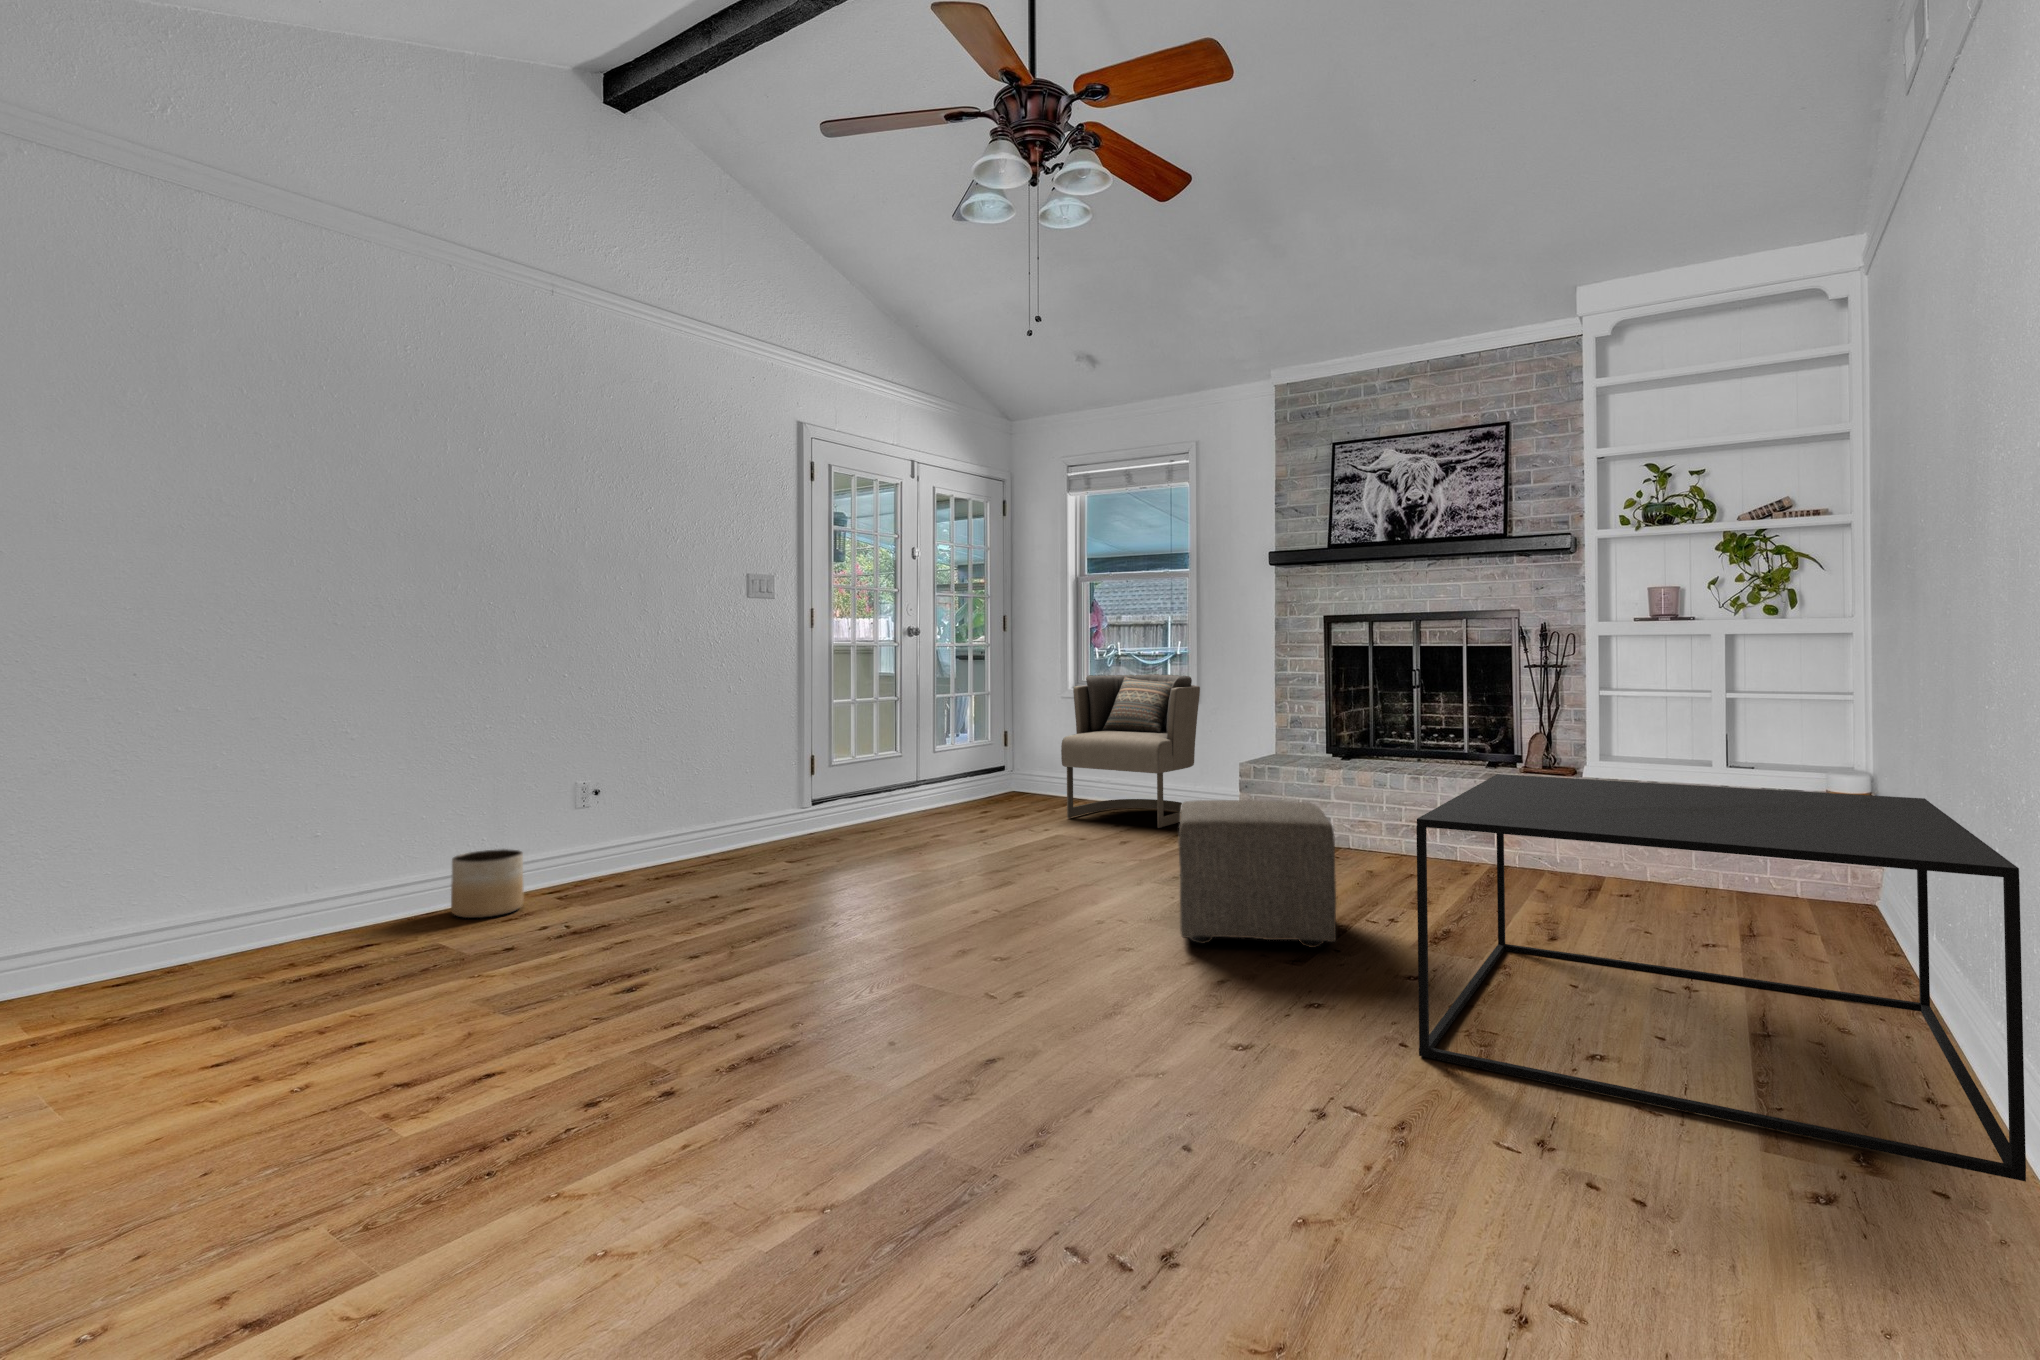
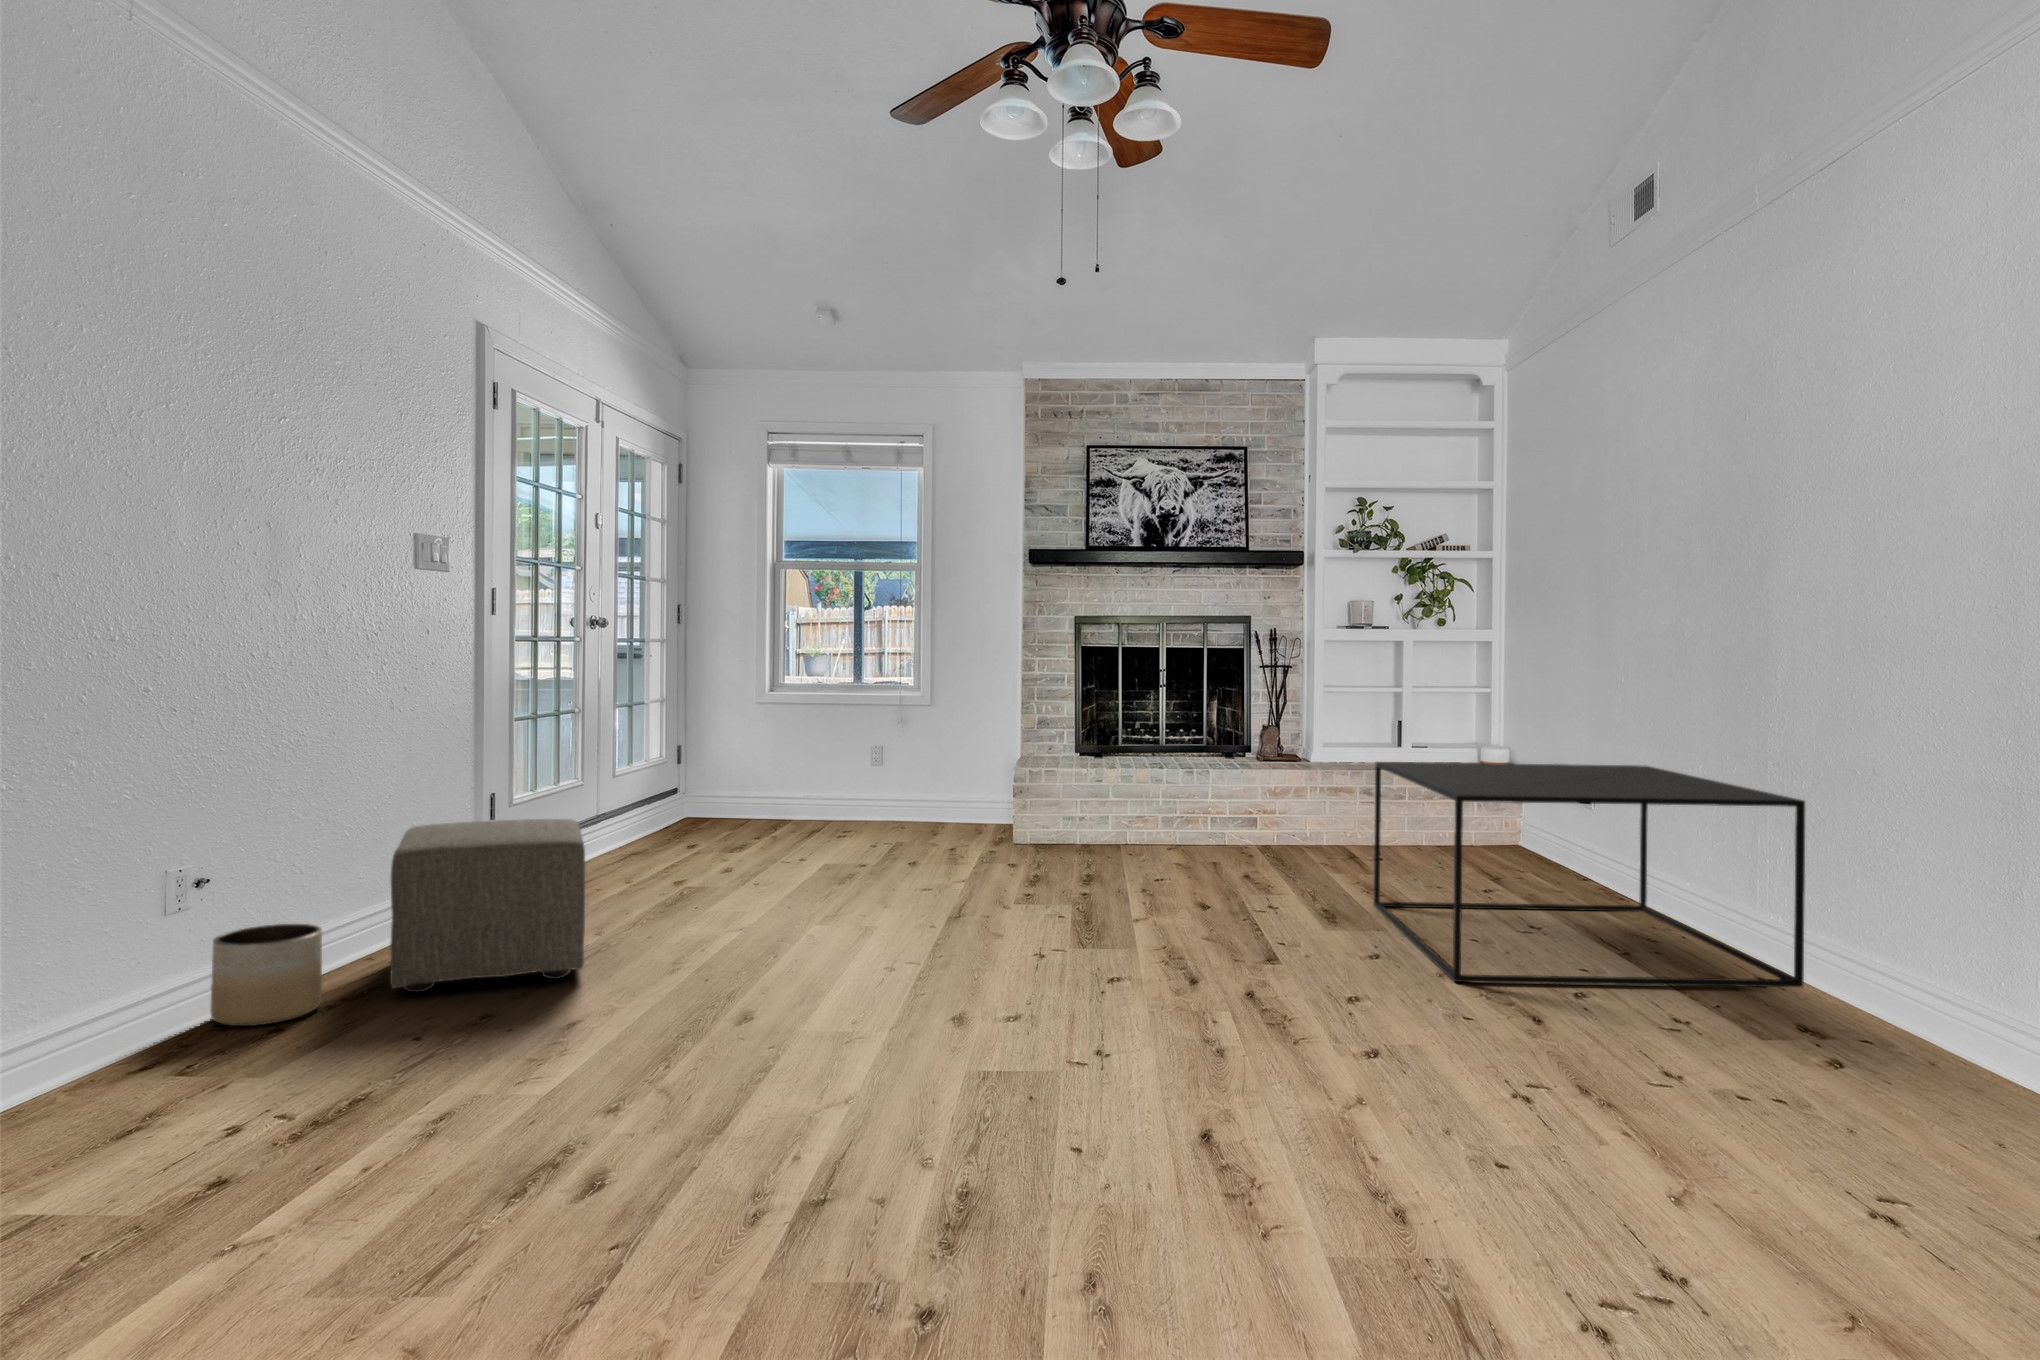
armchair: present [1061,674,1200,828] -> none [809,673,953,838]
ottoman: present [1178,800,1336,948] -> present [390,819,585,992]

